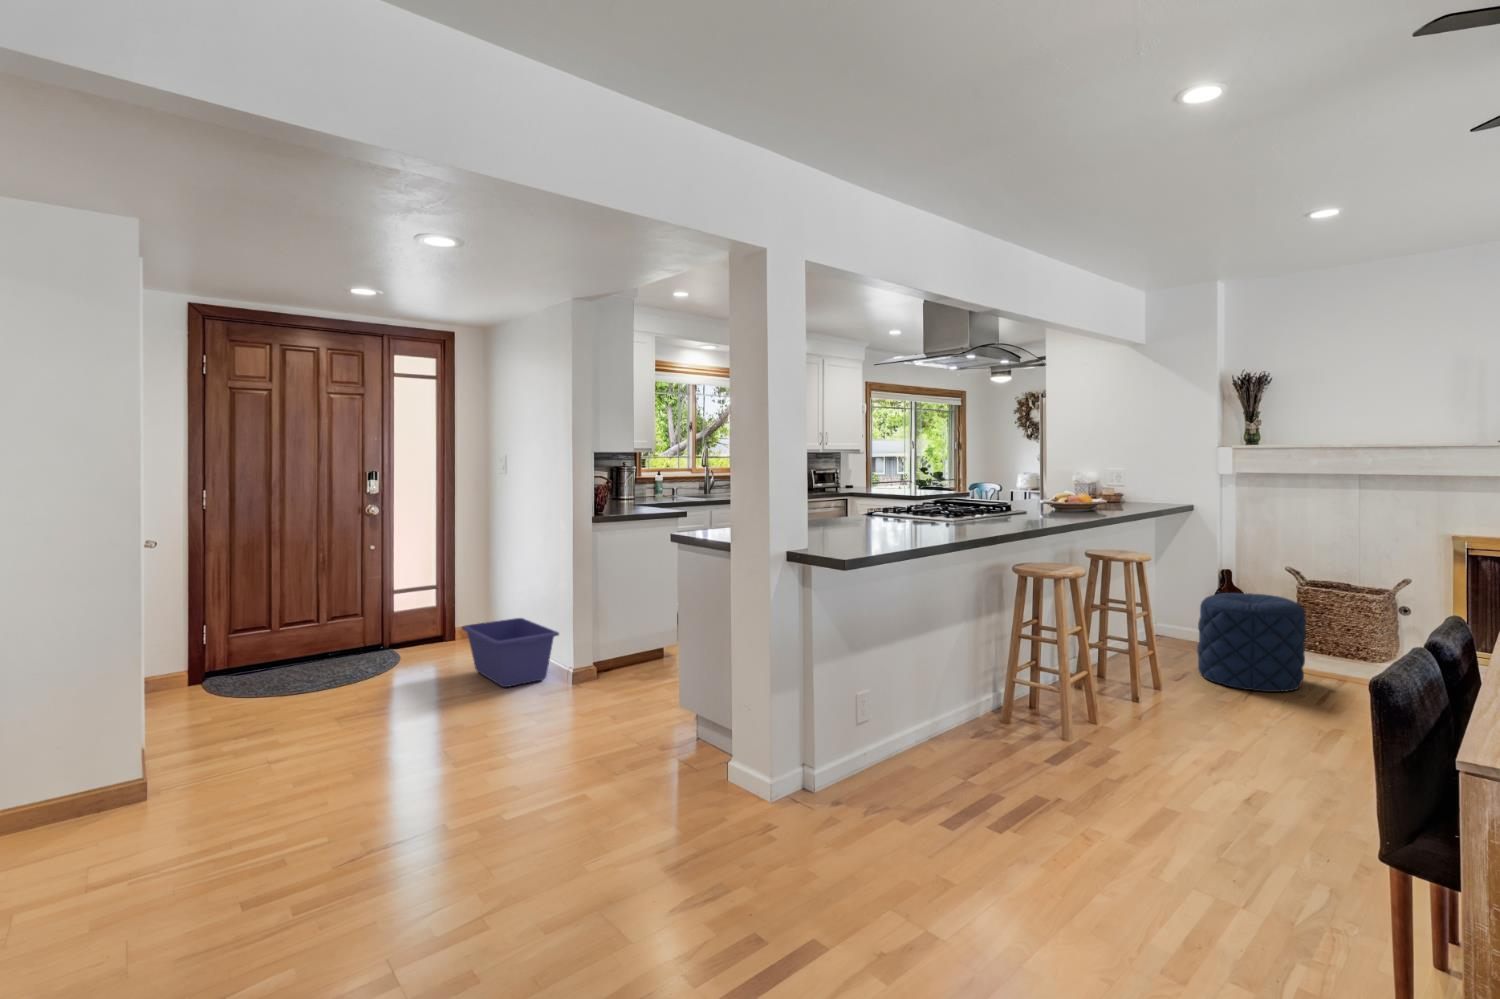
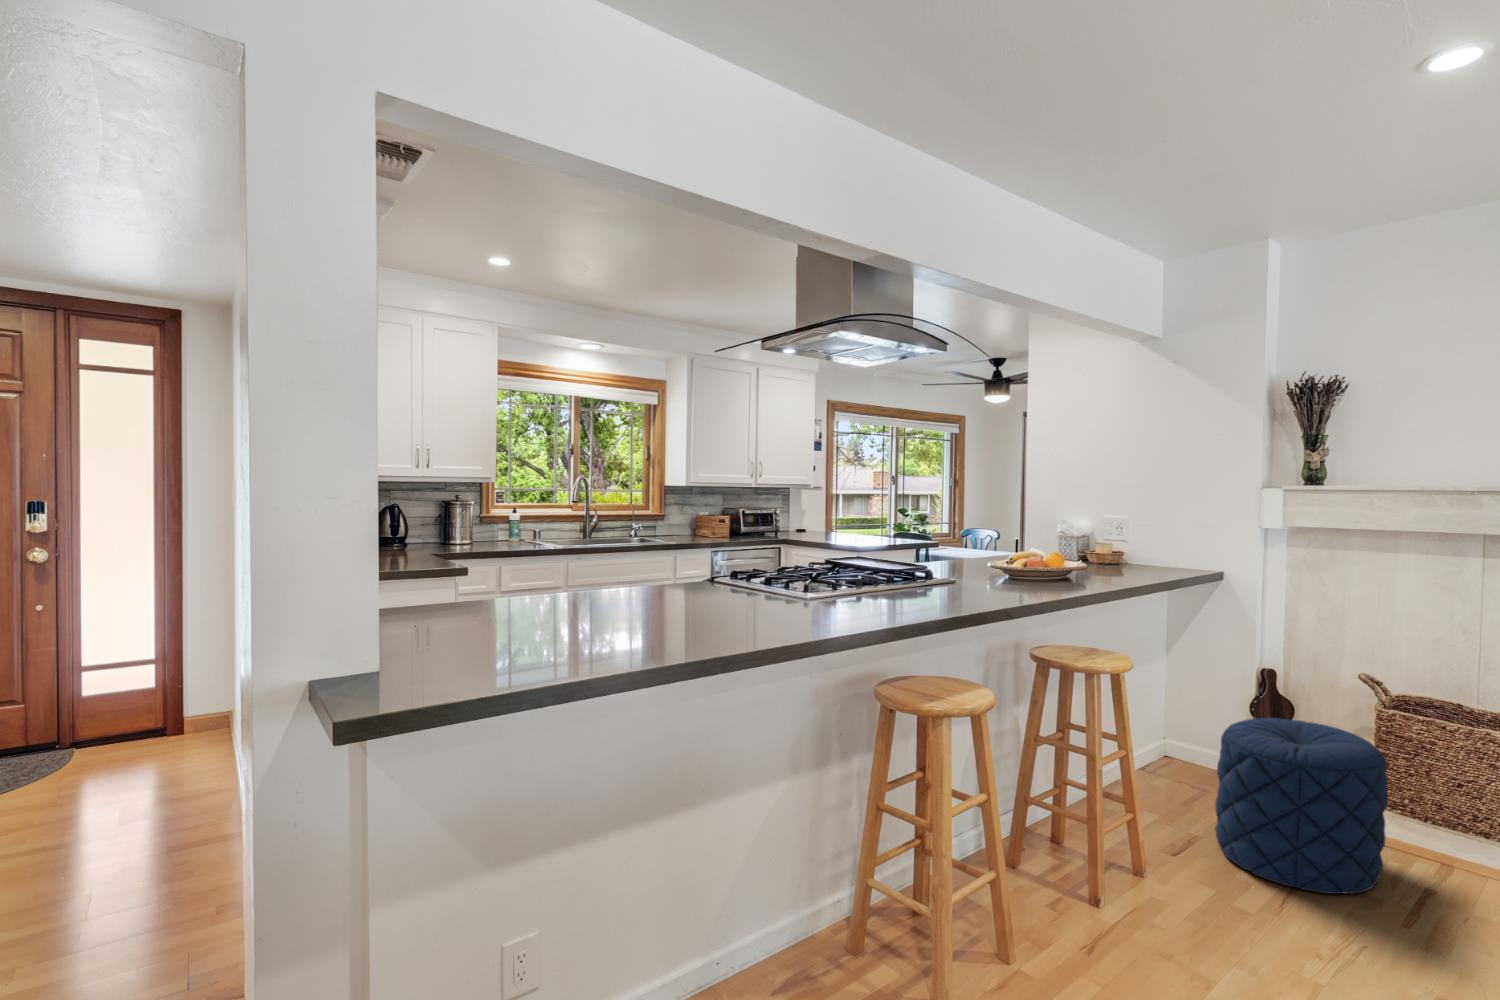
storage bin: present [462,618,559,687] -> none [125,716,248,835]

